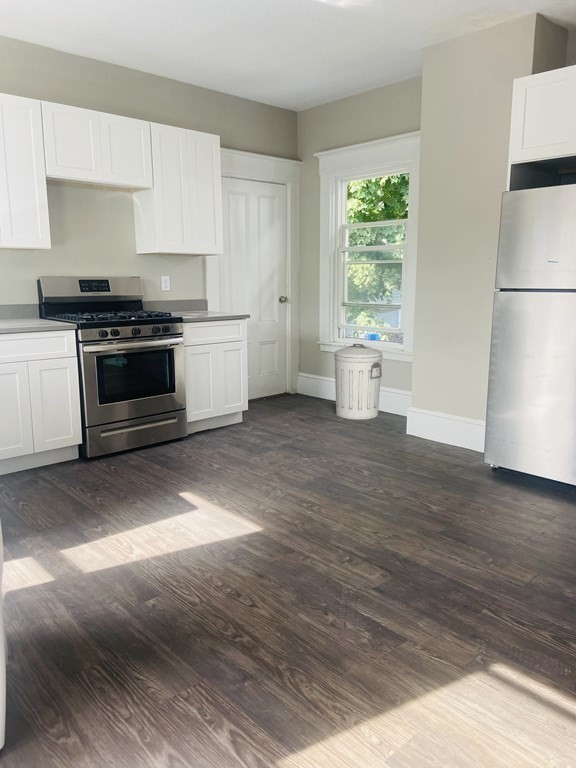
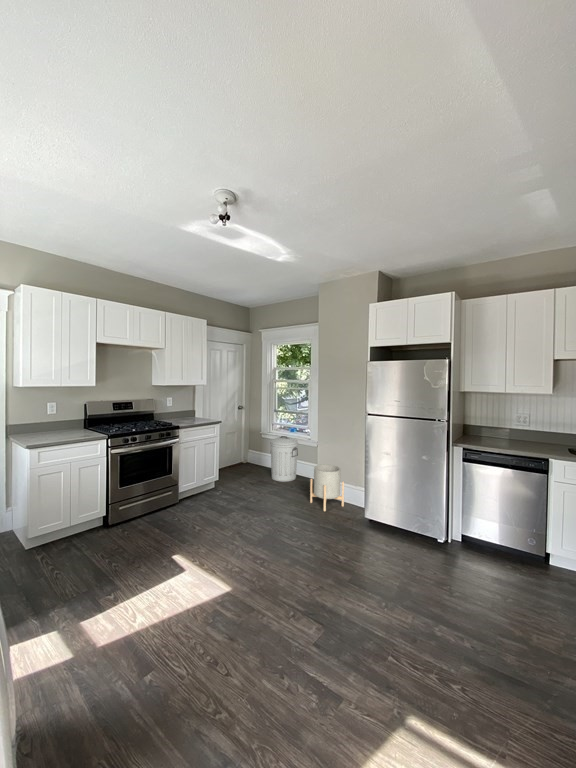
planter: none [397,385,456,458] -> present [310,465,344,511]

